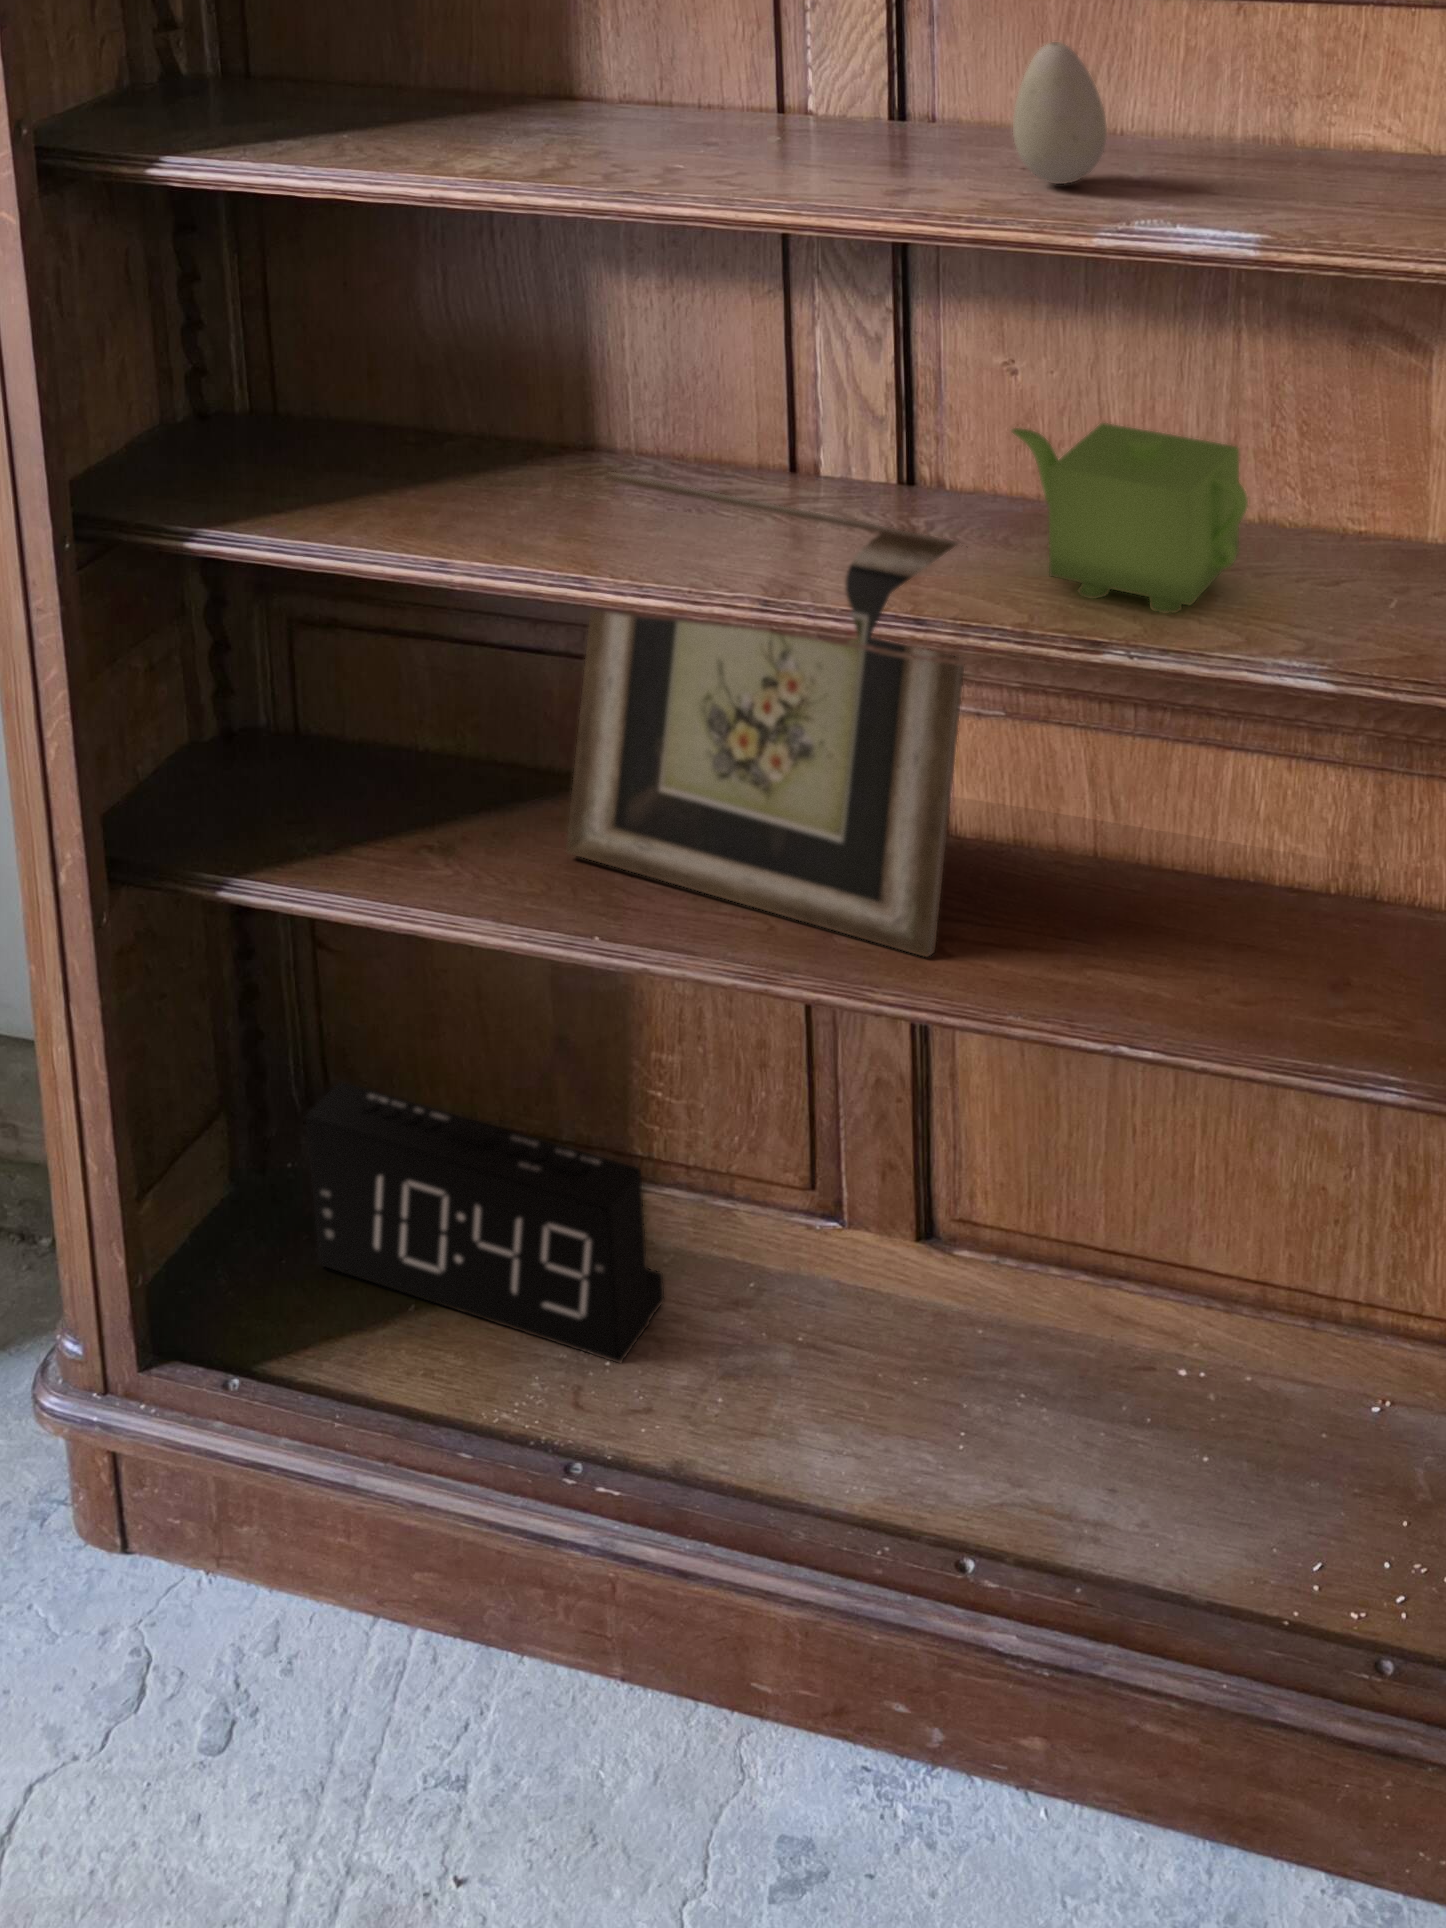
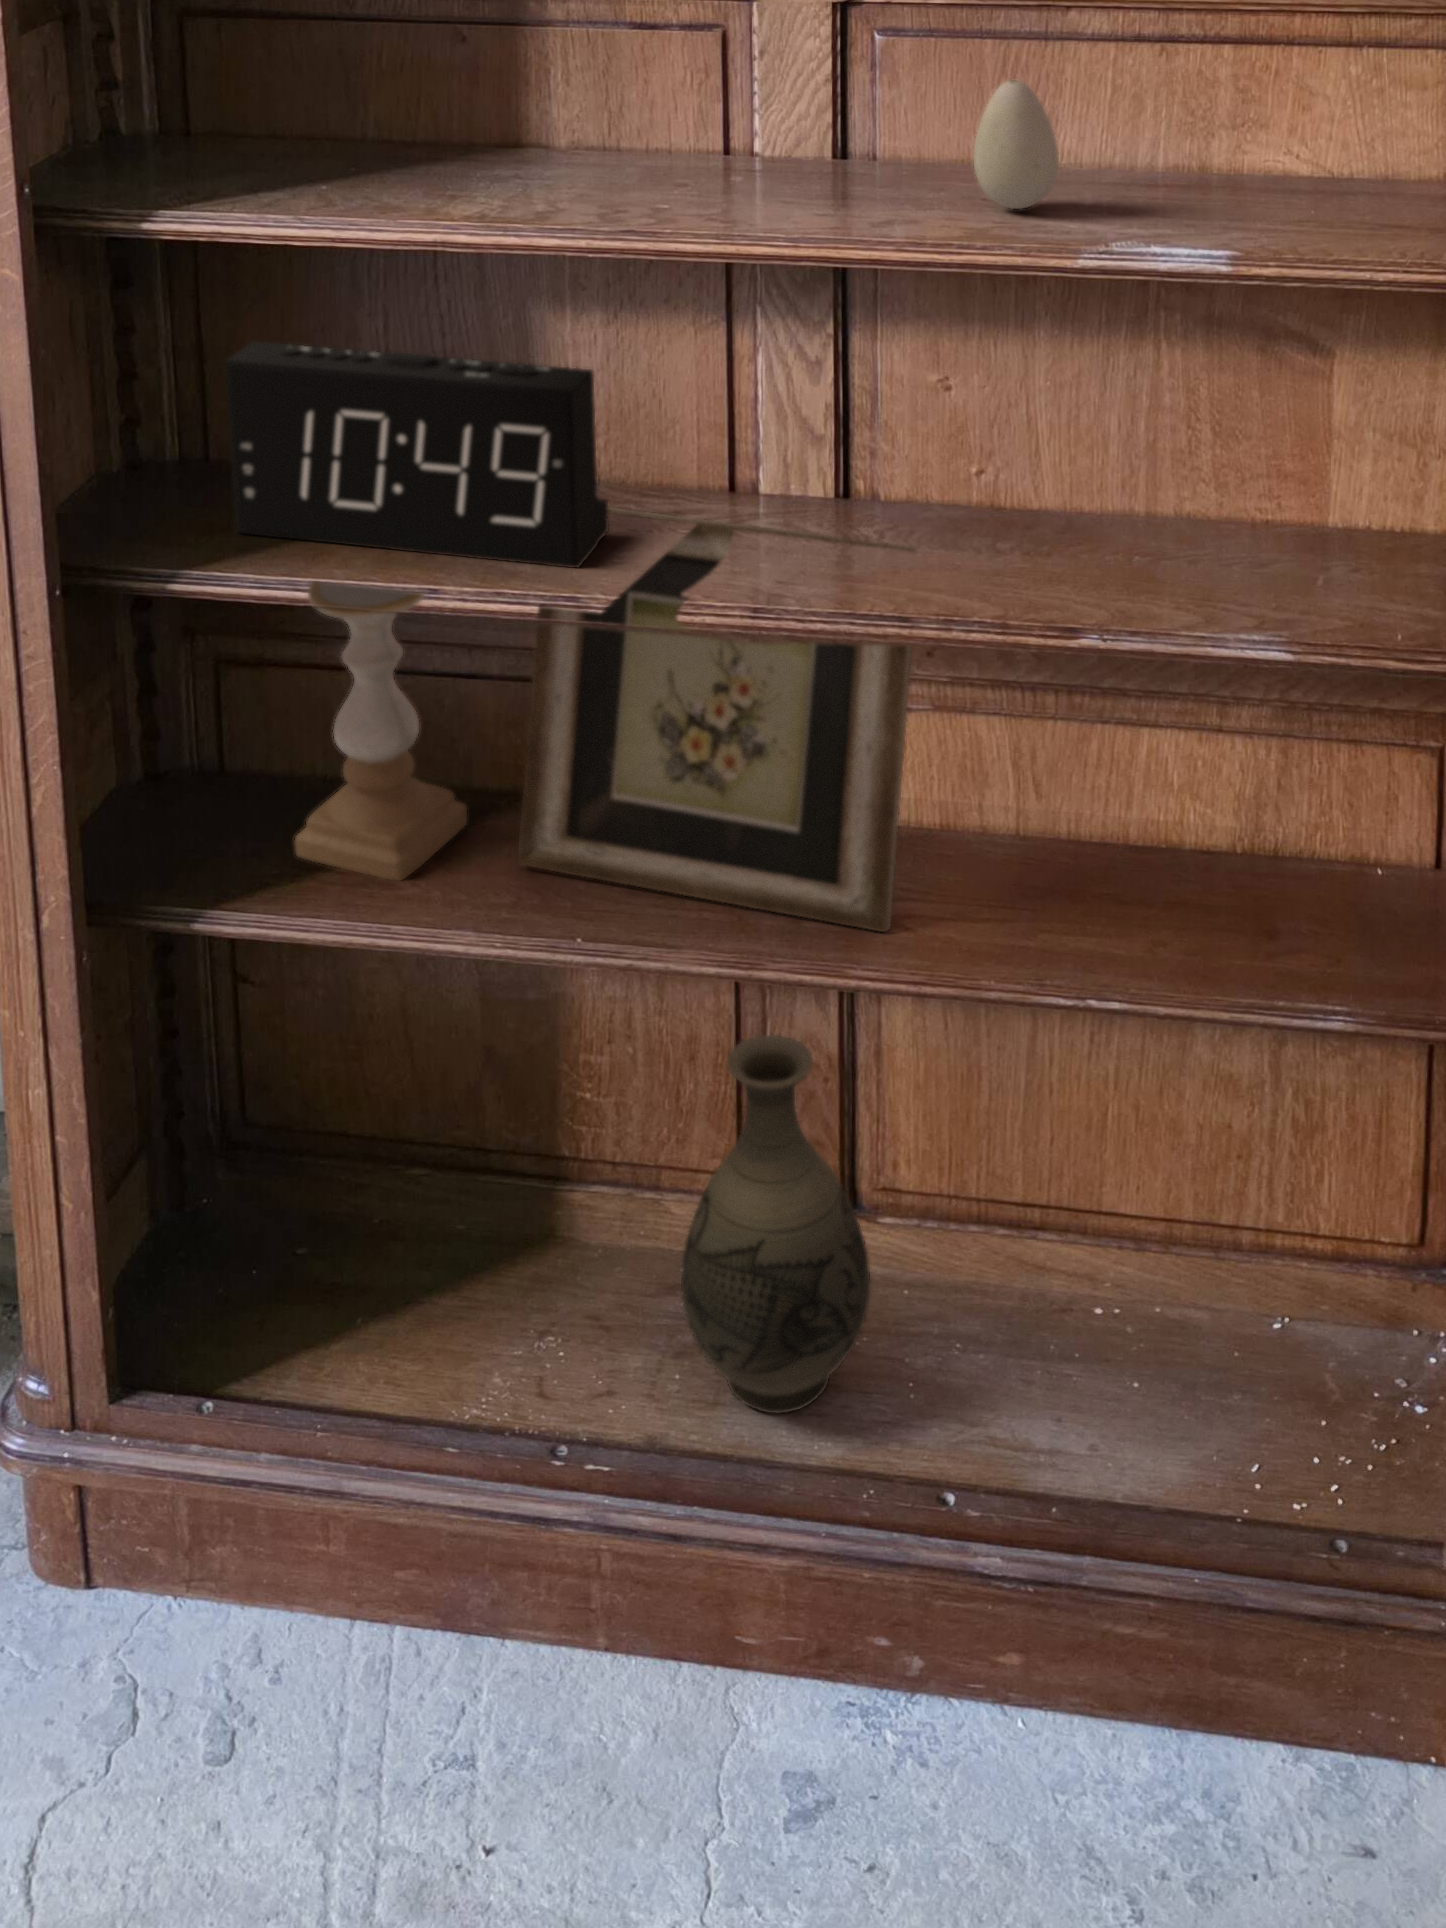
teapot: present [1012,423,1248,613] -> none [960,428,1187,597]
candle holder: none [348,525,531,863] -> present [295,581,467,881]
vase: none [719,1054,919,1455] -> present [681,1035,870,1413]
alarm clock: present [306,1081,664,1363] -> present [225,342,609,568]

